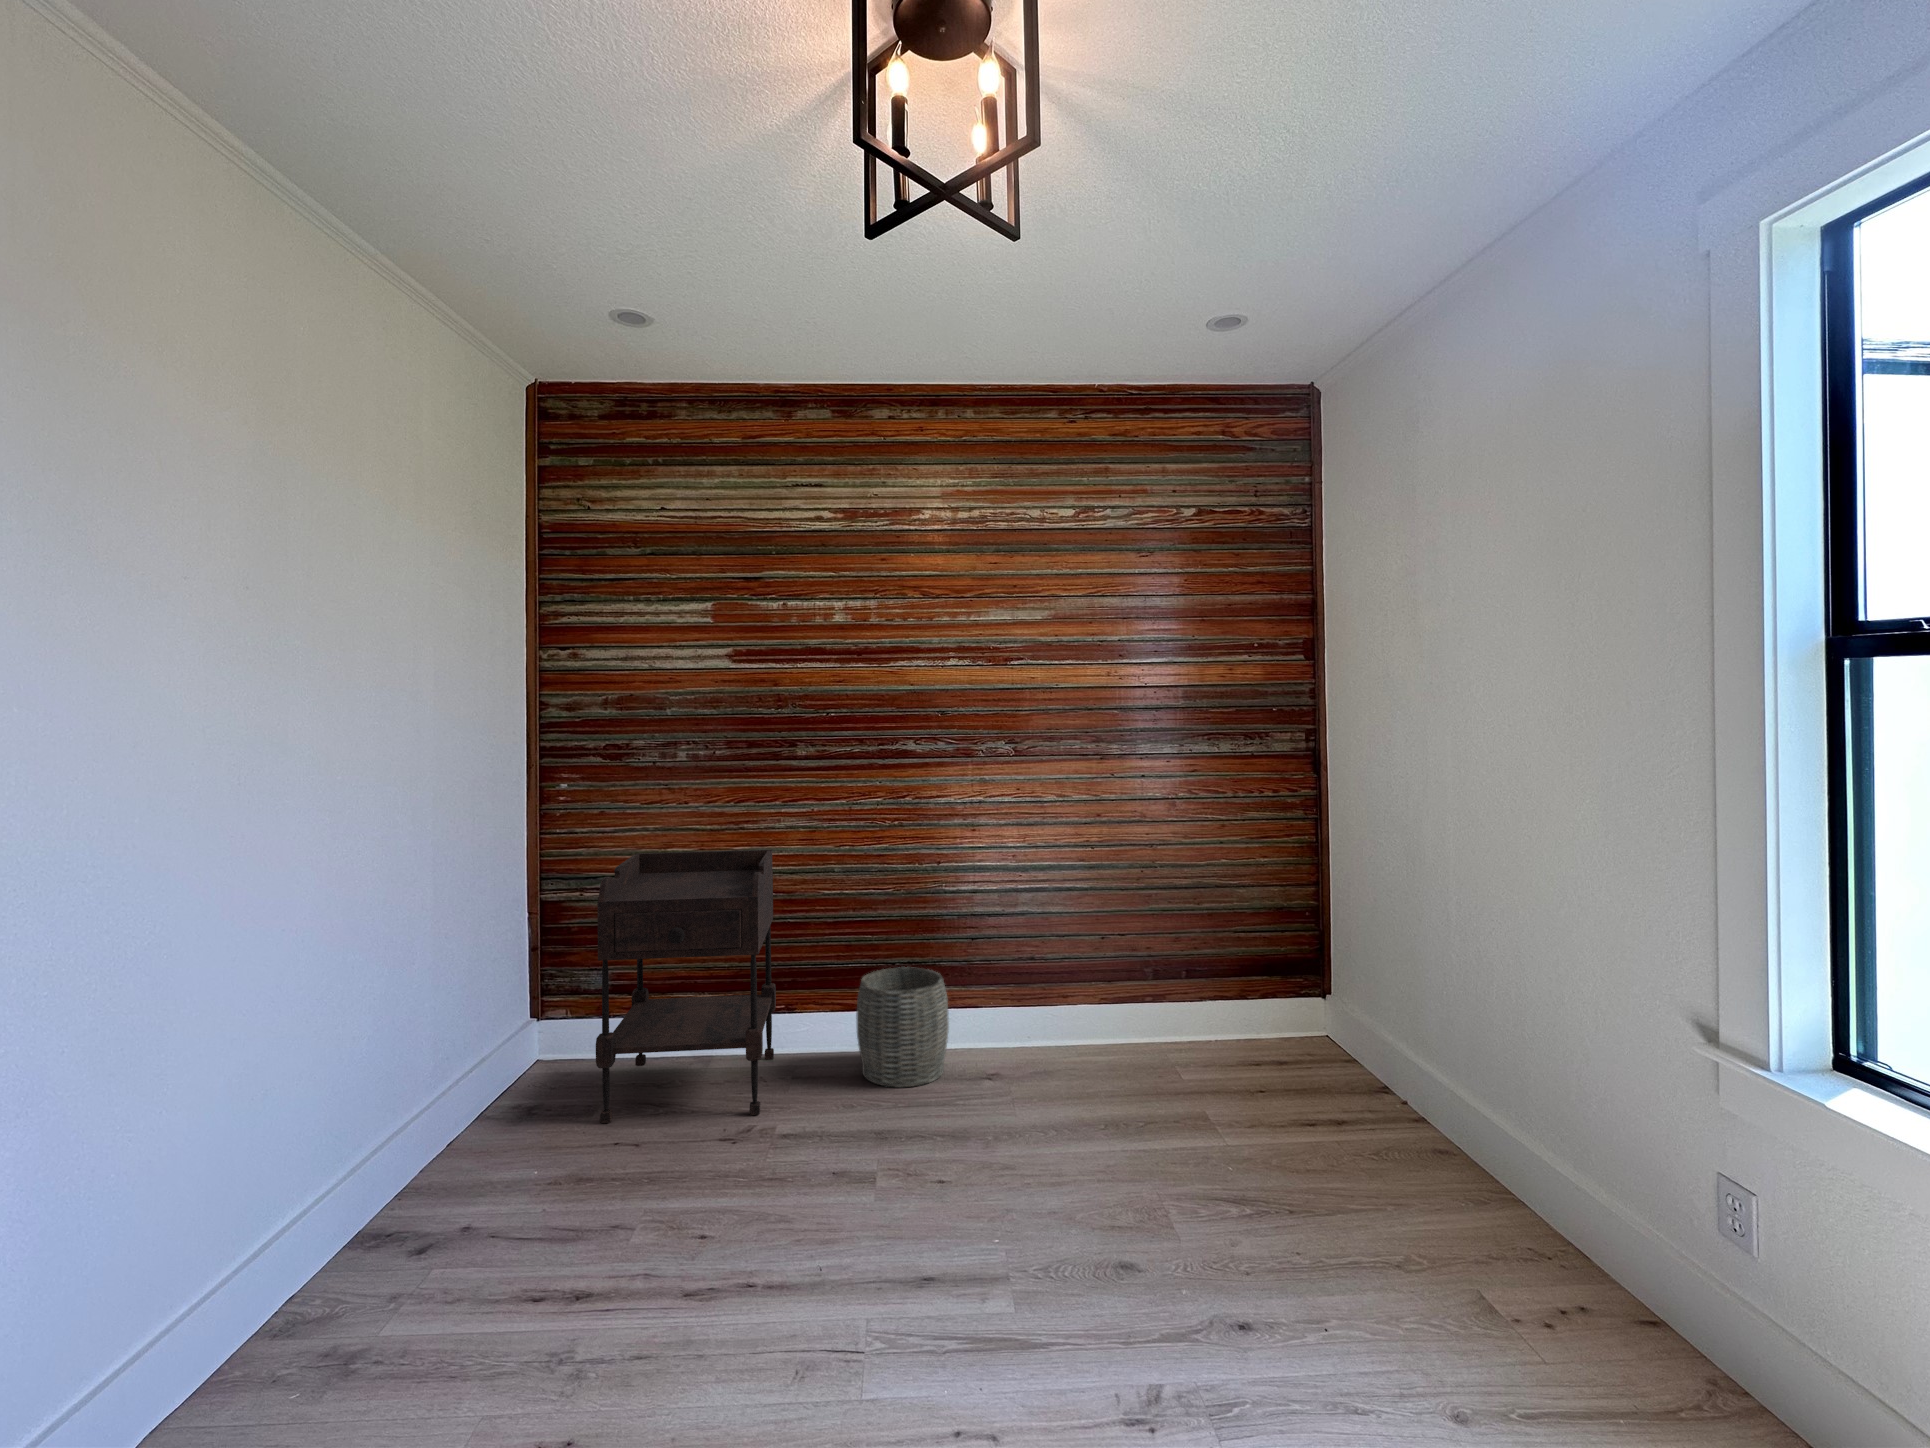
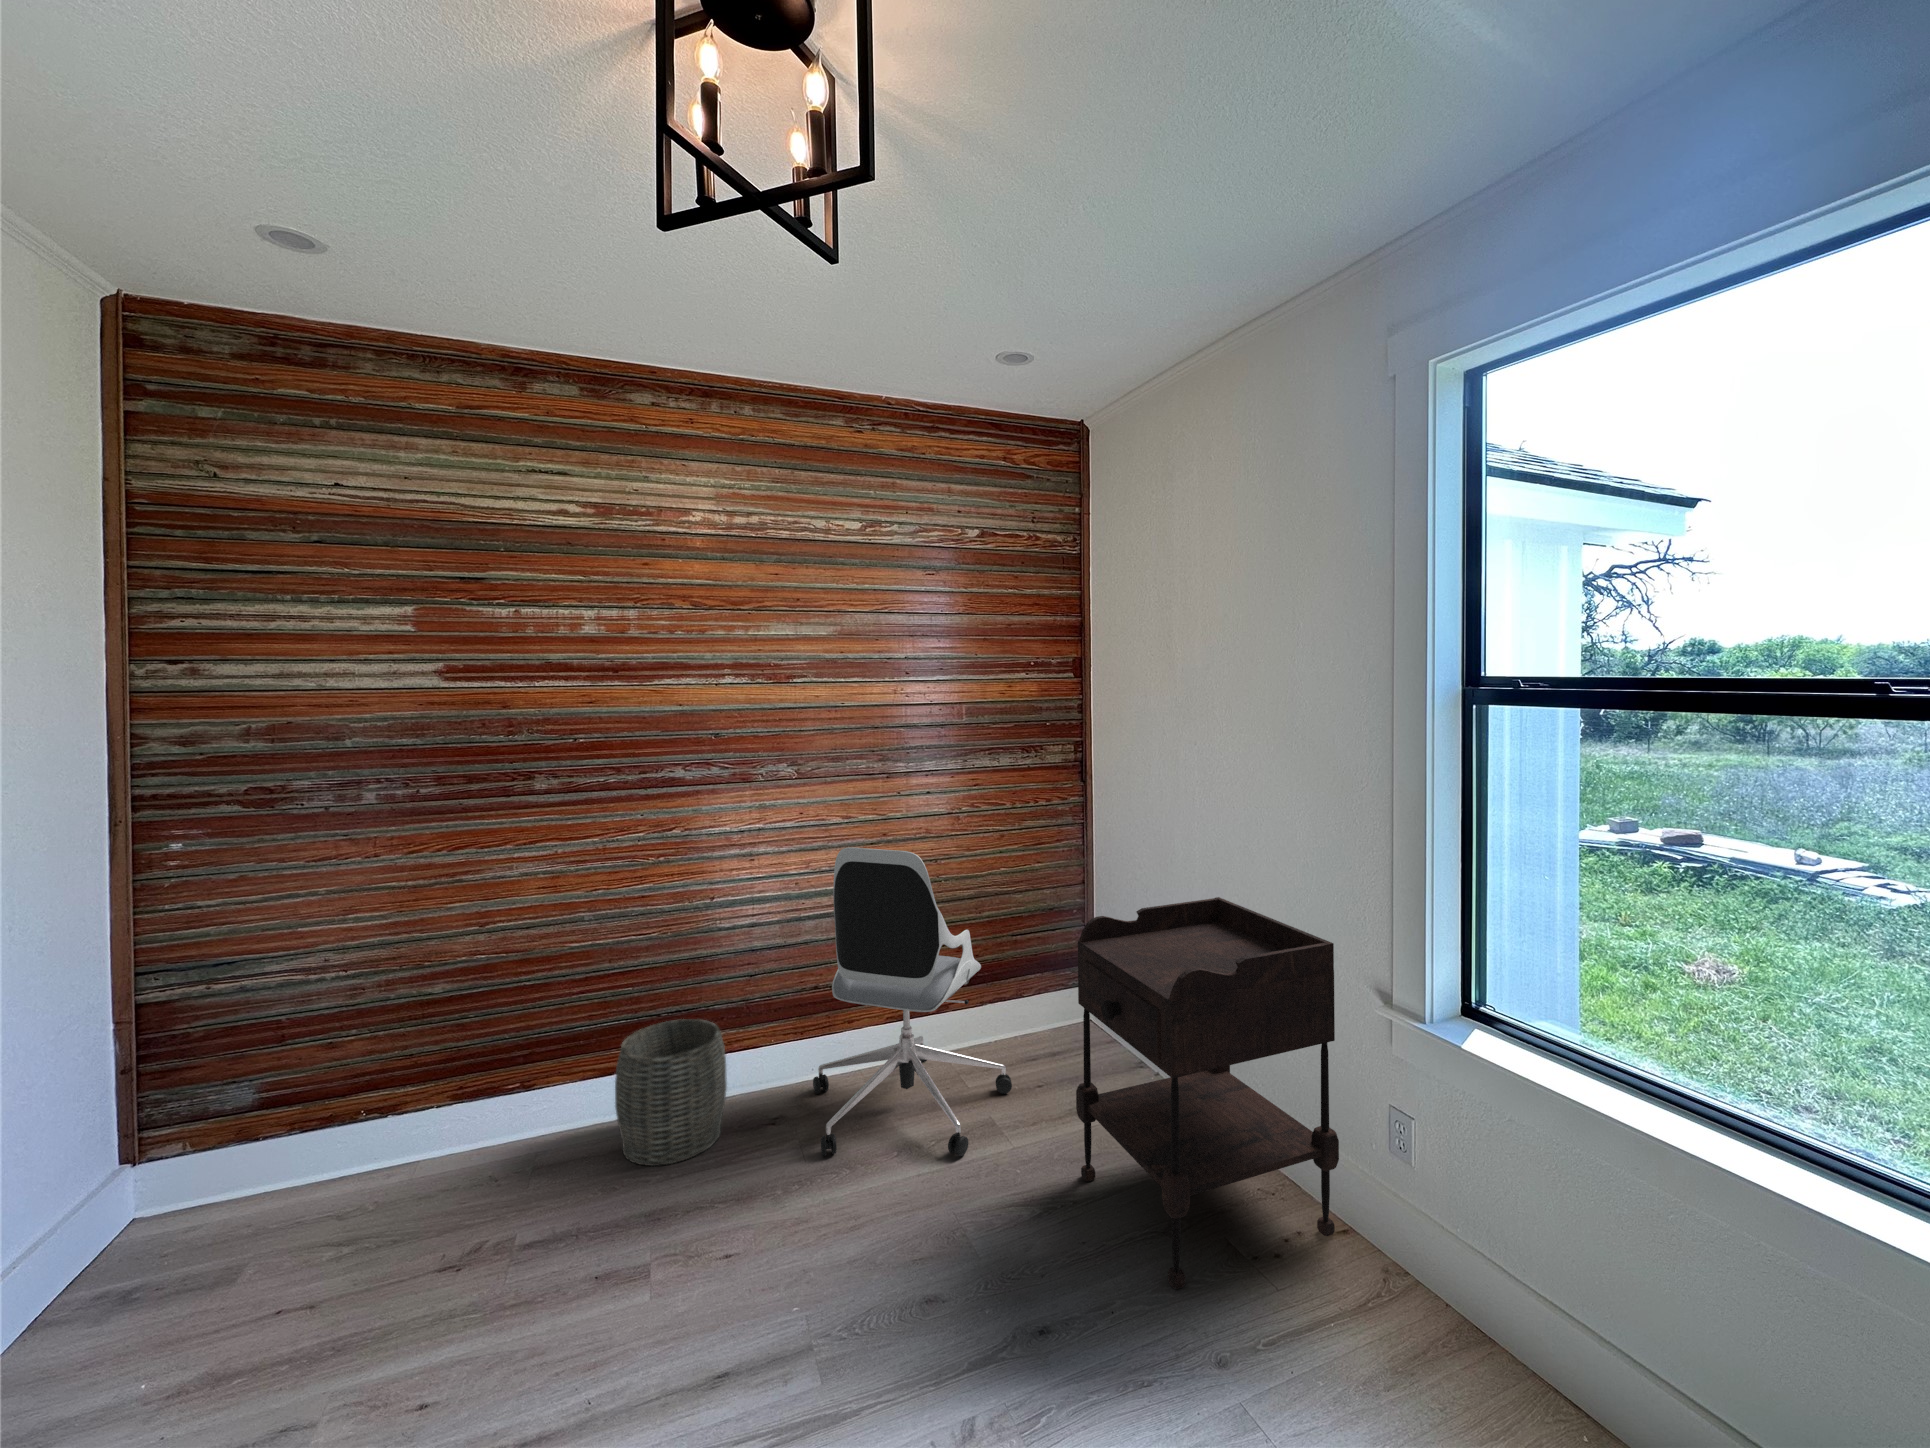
office chair: none [1028,816,1225,1125] -> present [813,848,1012,1156]
side table: present [596,850,776,1123] -> present [1076,897,1339,1289]

